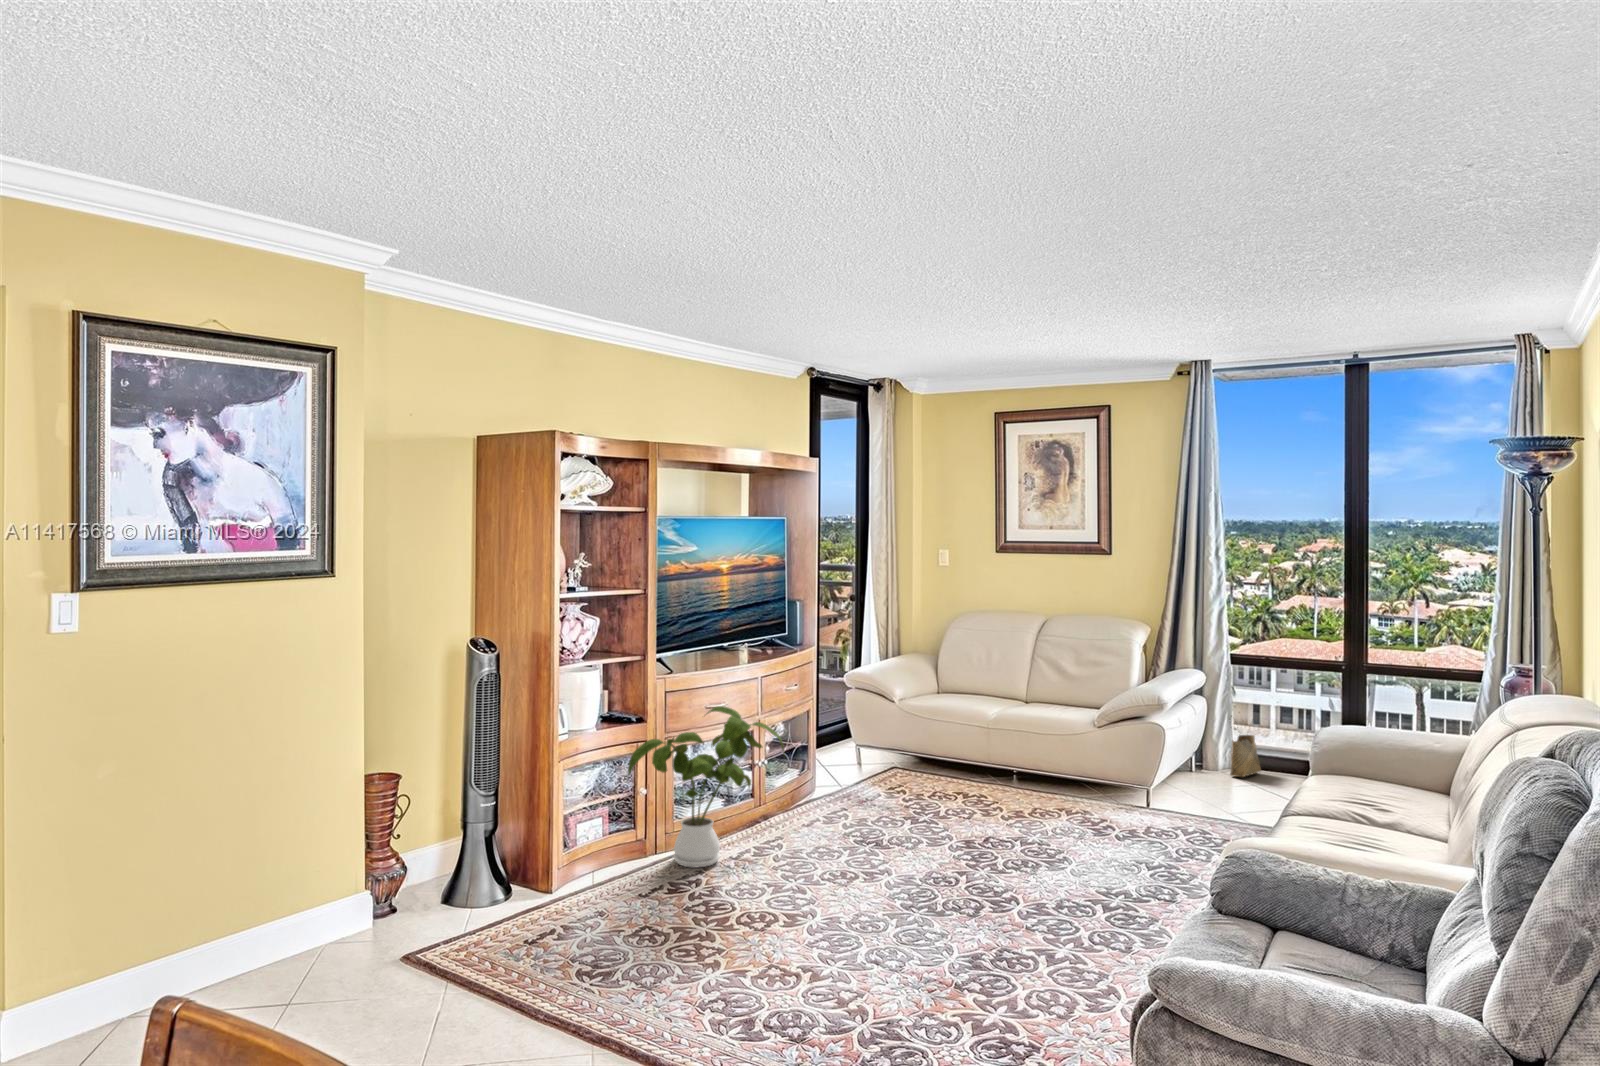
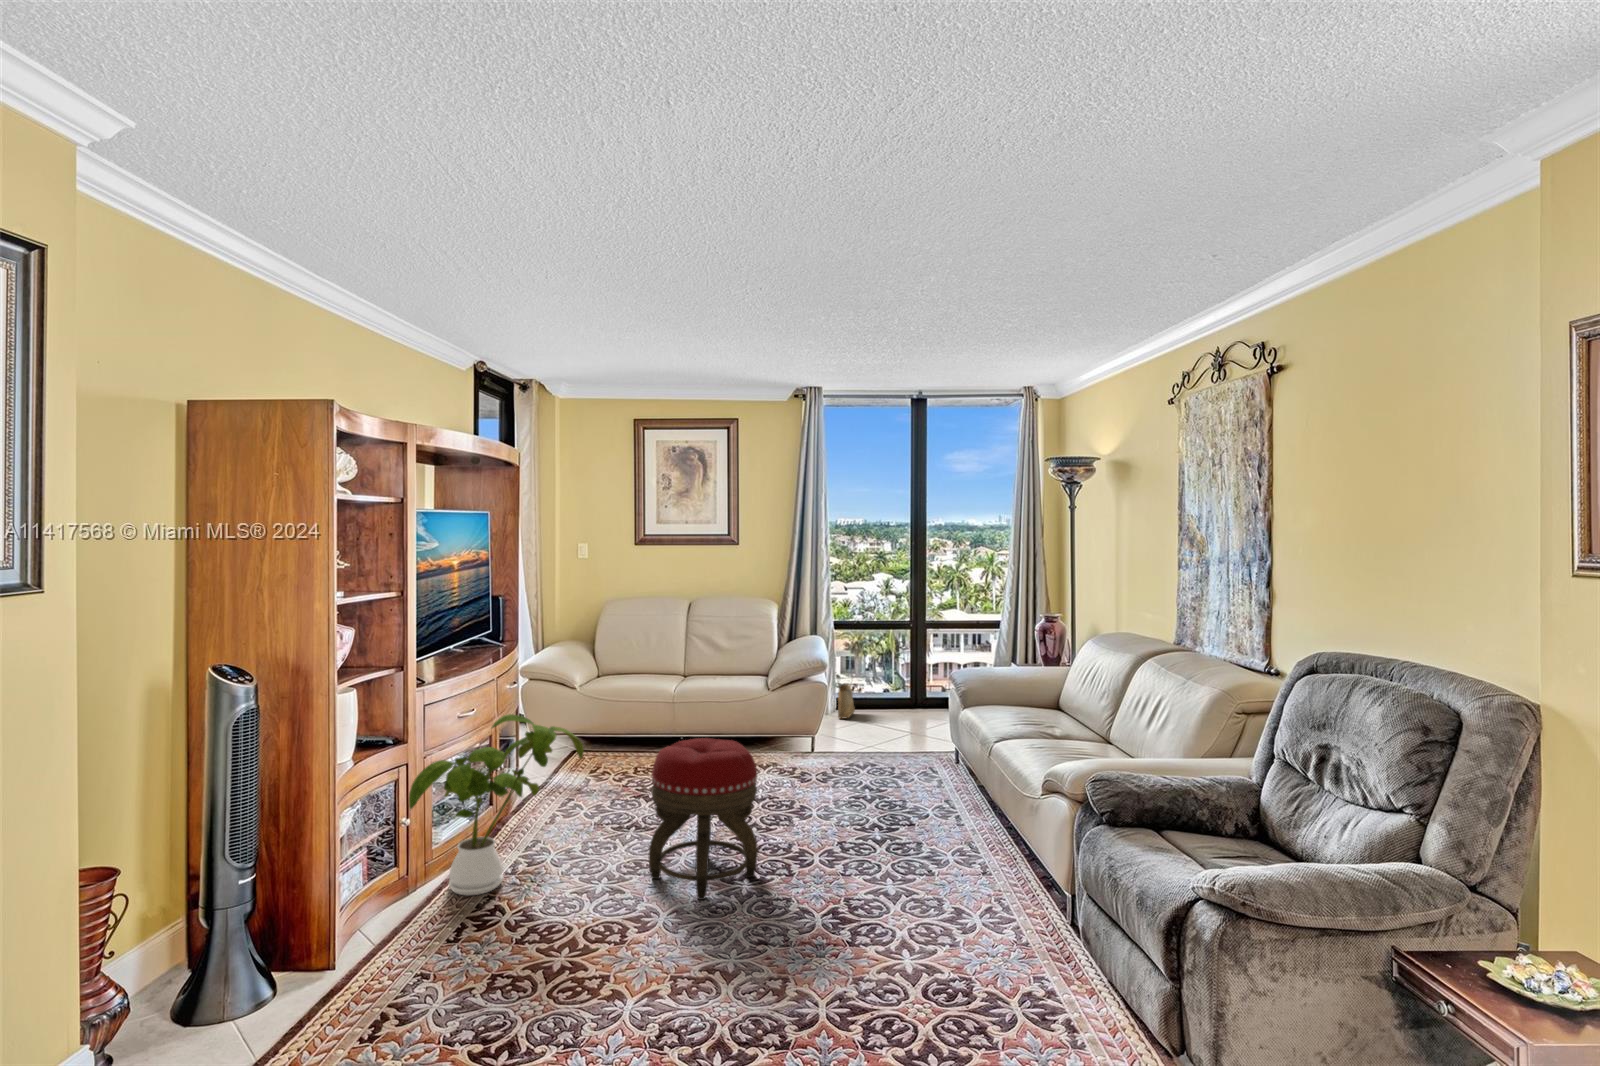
footstool: none [835,752,946,915] -> present [649,738,758,900]

